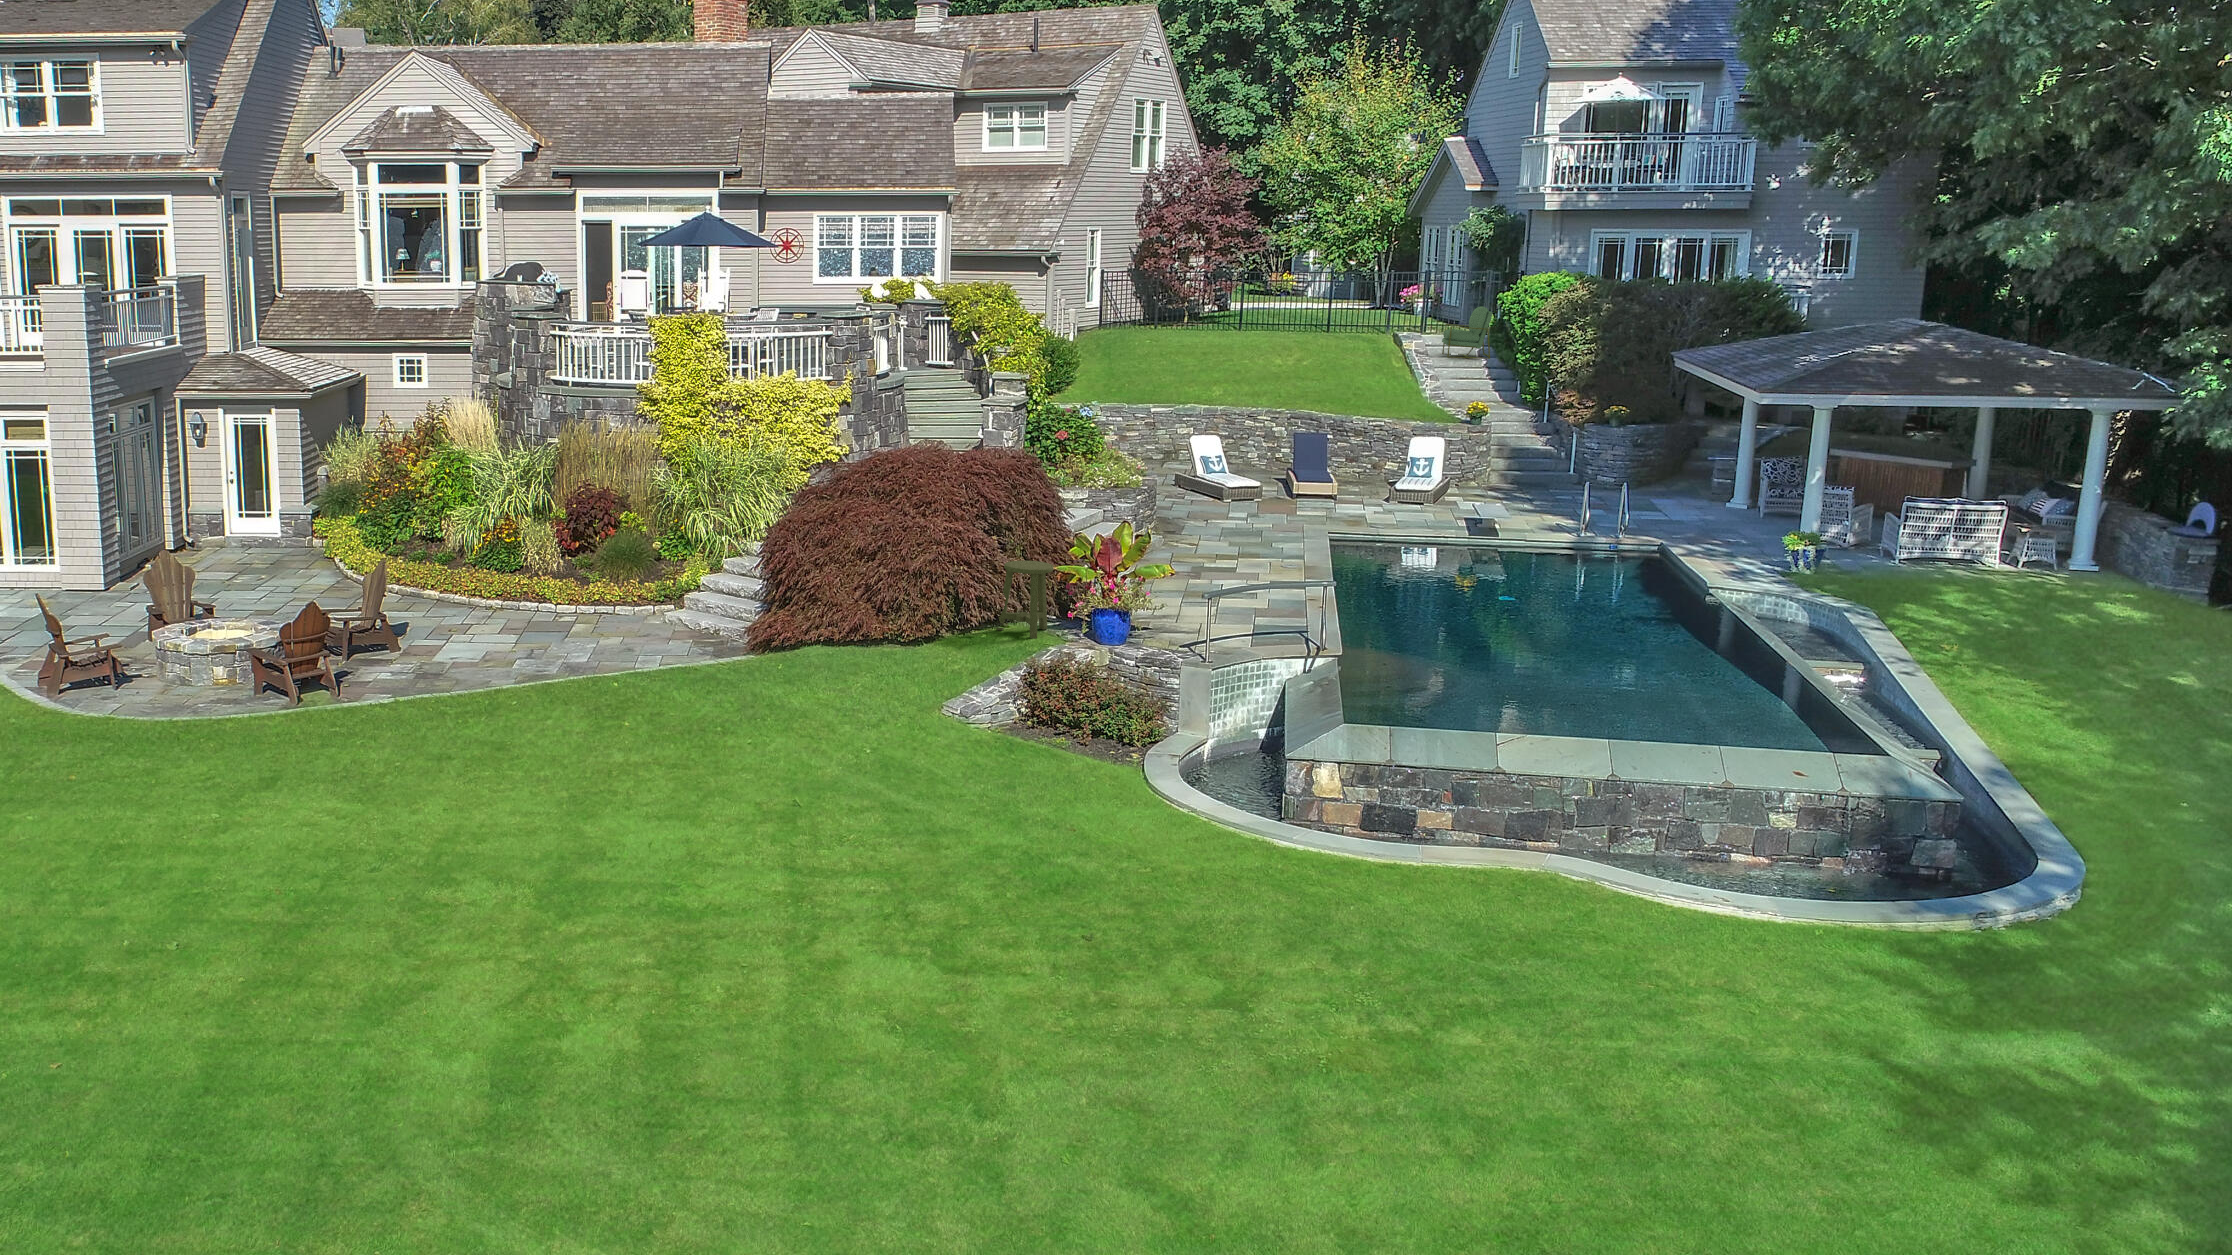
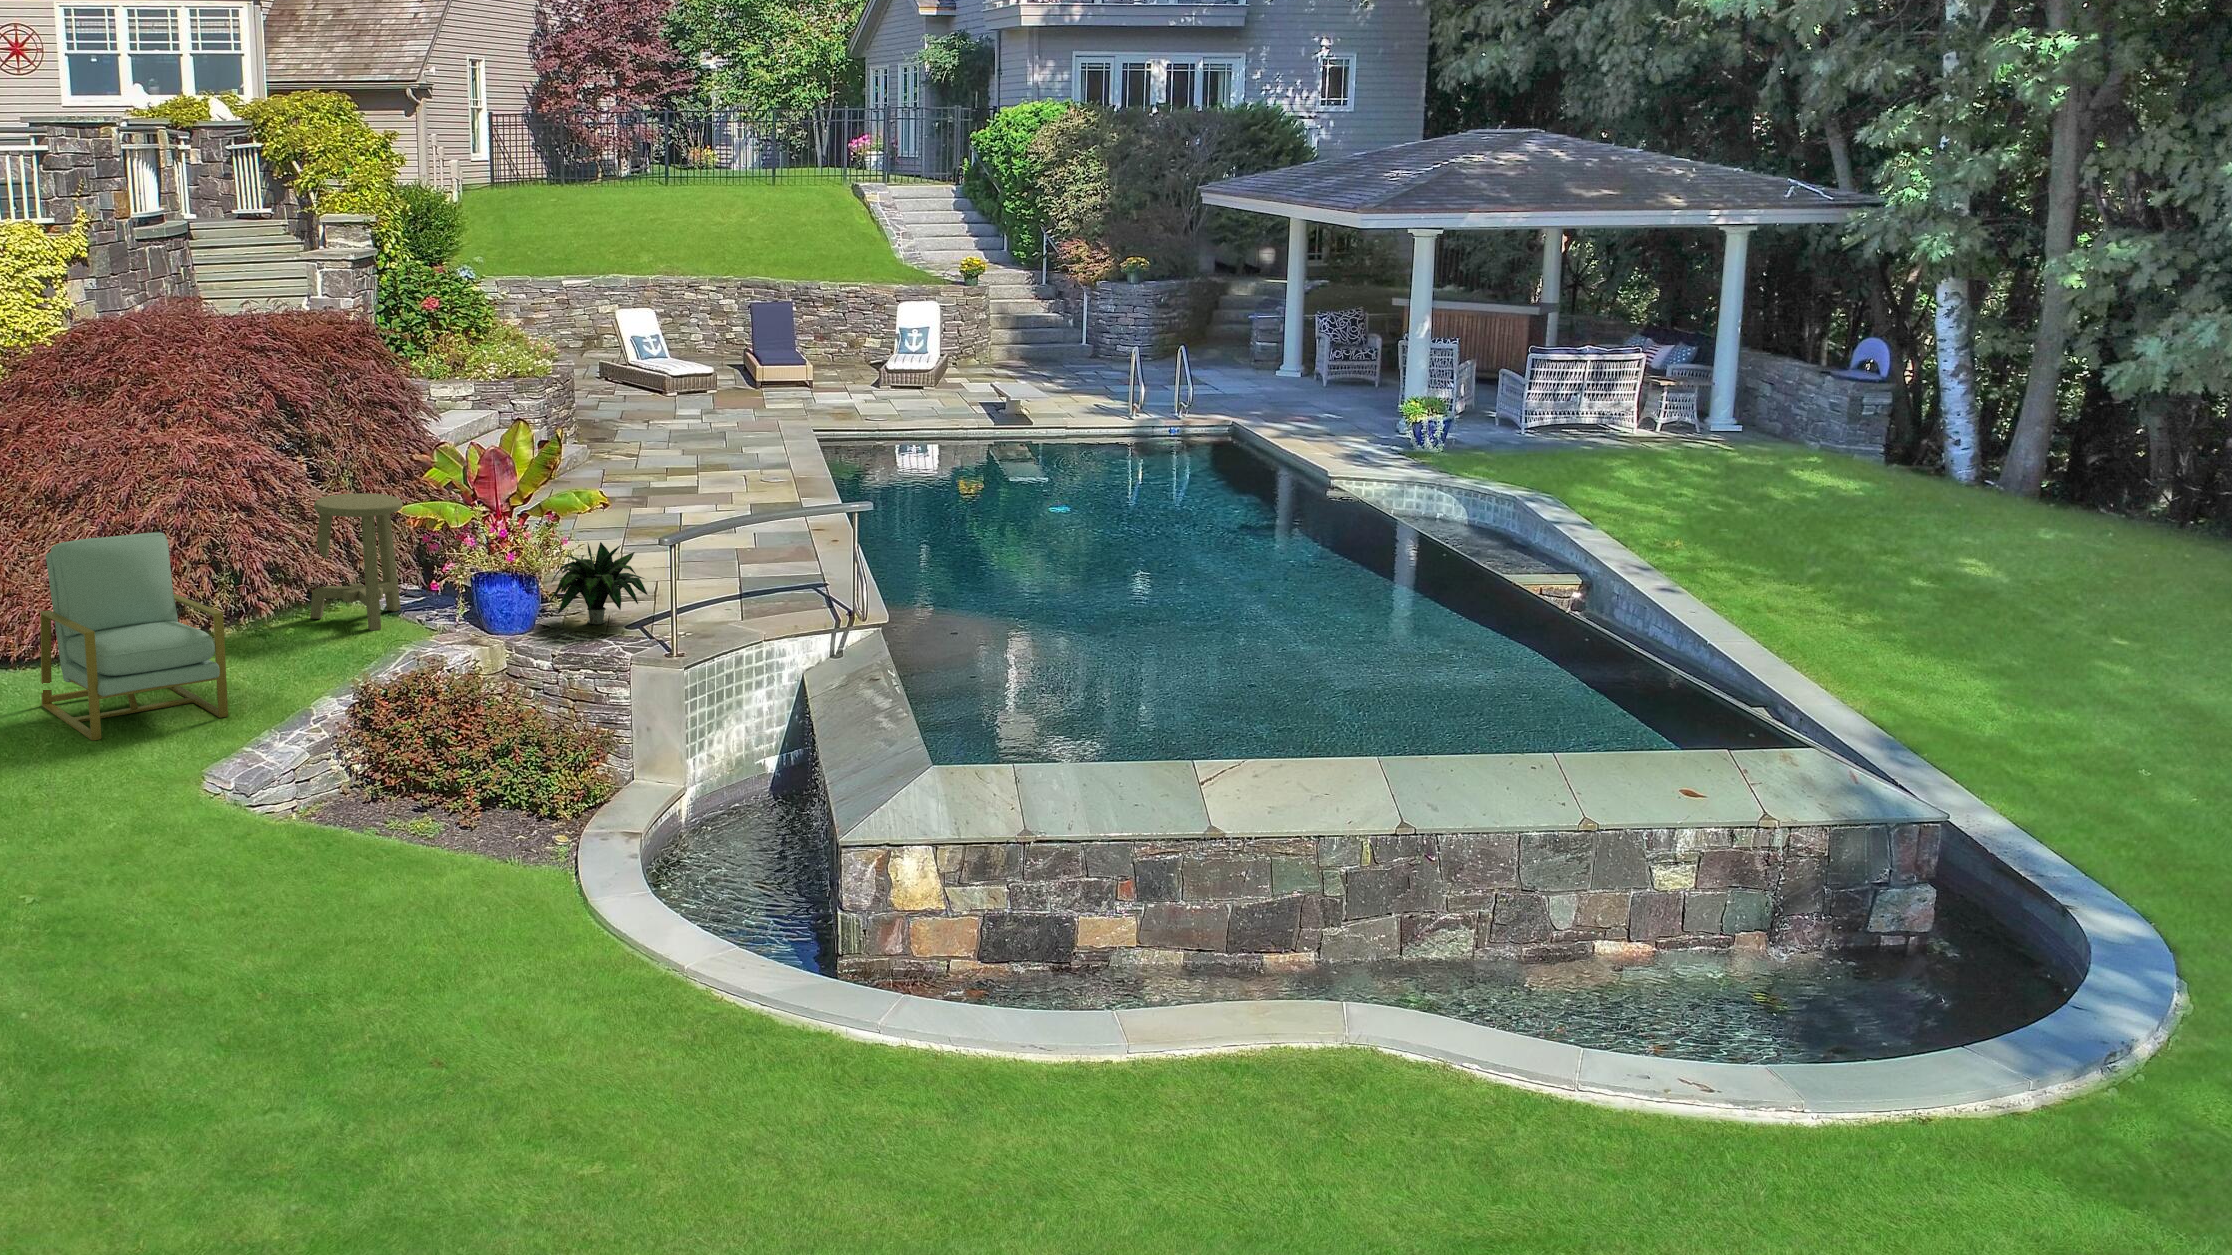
chair: present [1442,306,1493,359] -> present [40,533,228,741]
potted plant: none [1134,596,1194,644] -> present [550,542,648,624]

